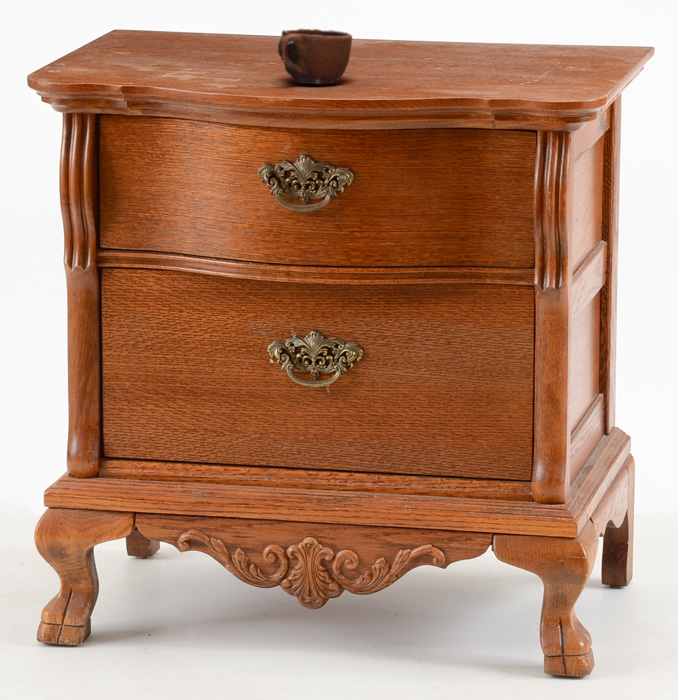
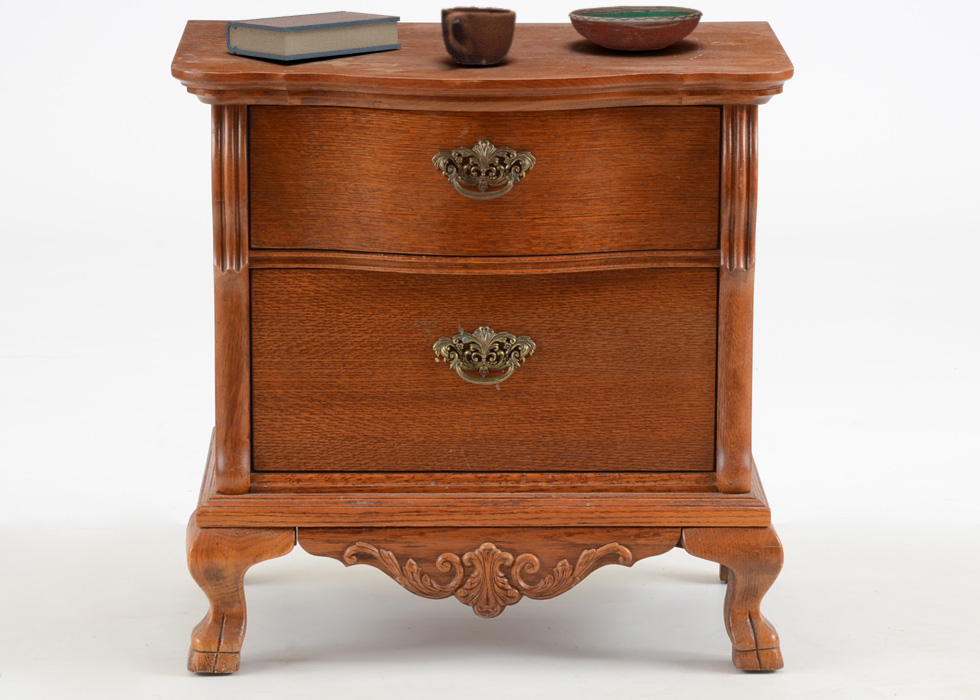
hardback book: none [93,30,255,74] -> present [226,11,401,60]
decorative bowl: none [411,34,540,76] -> present [568,6,703,50]

